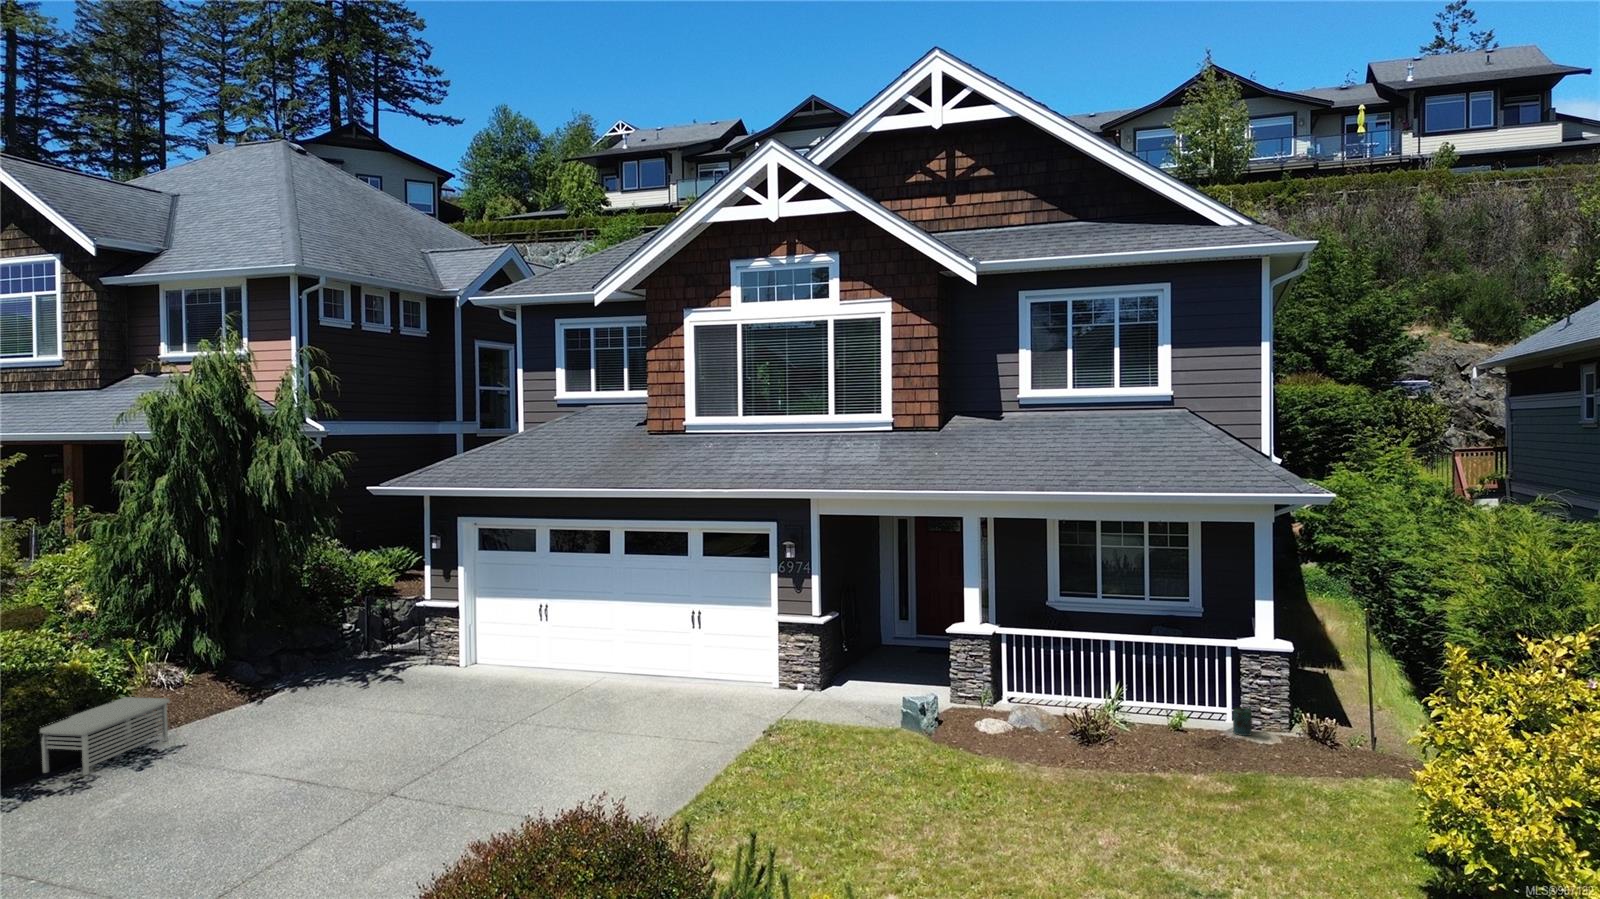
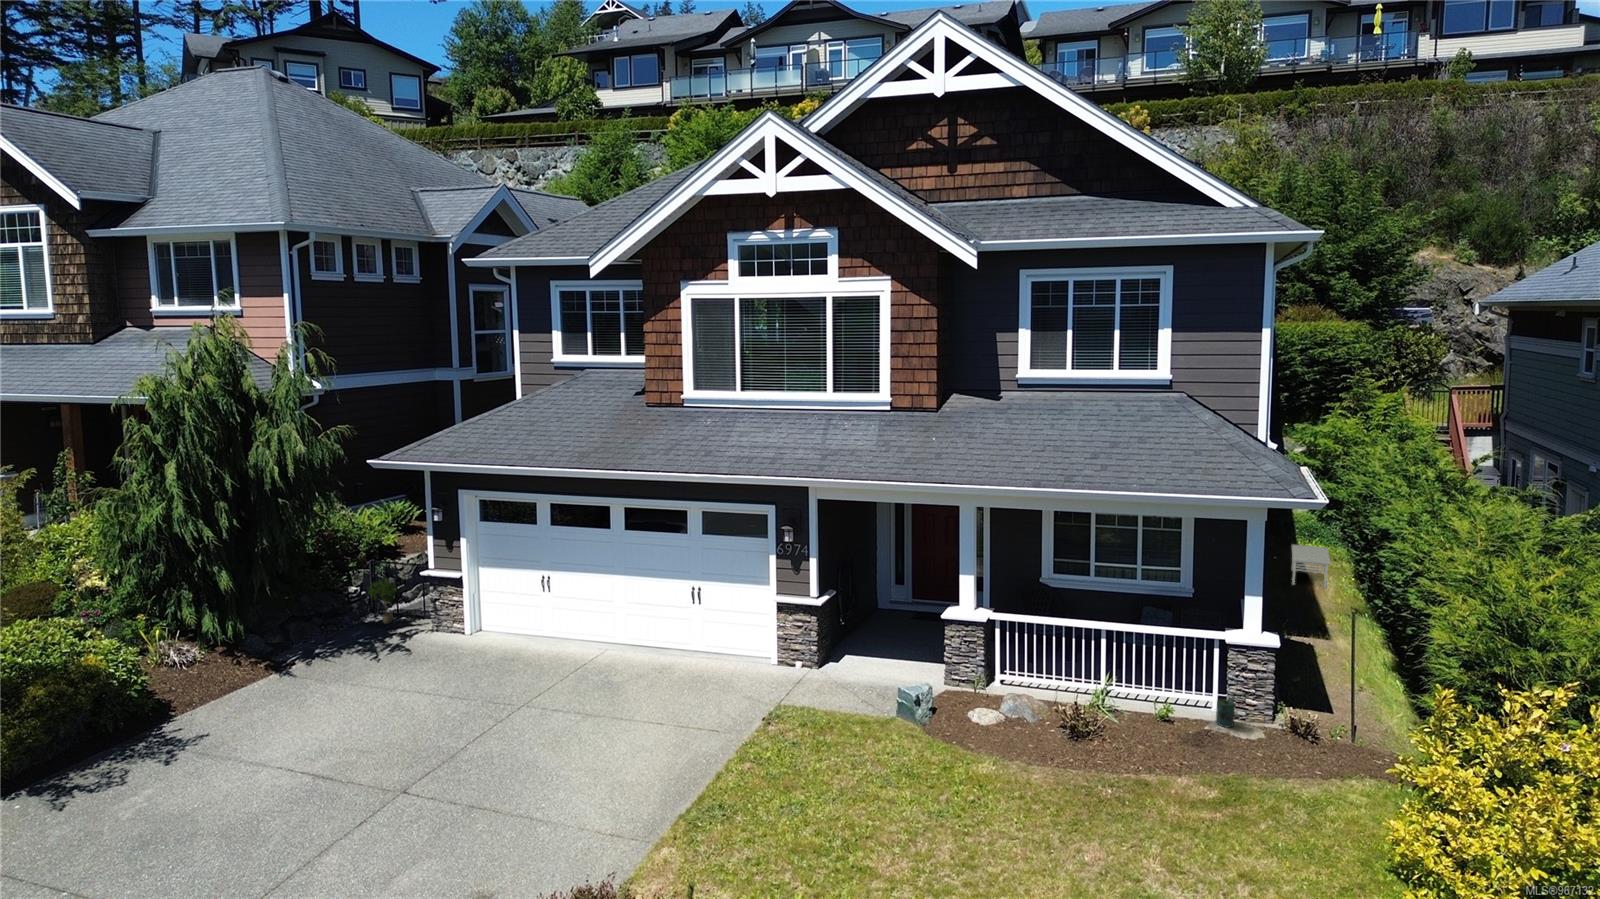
potted plant: none [361,610,391,658] -> present [369,578,397,624]
storage bench: present [40,697,170,775] -> present [1292,545,1331,588]

